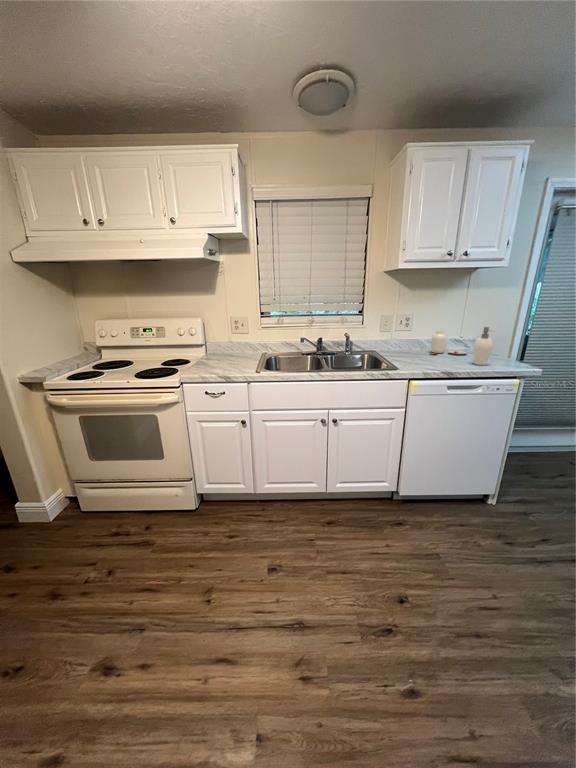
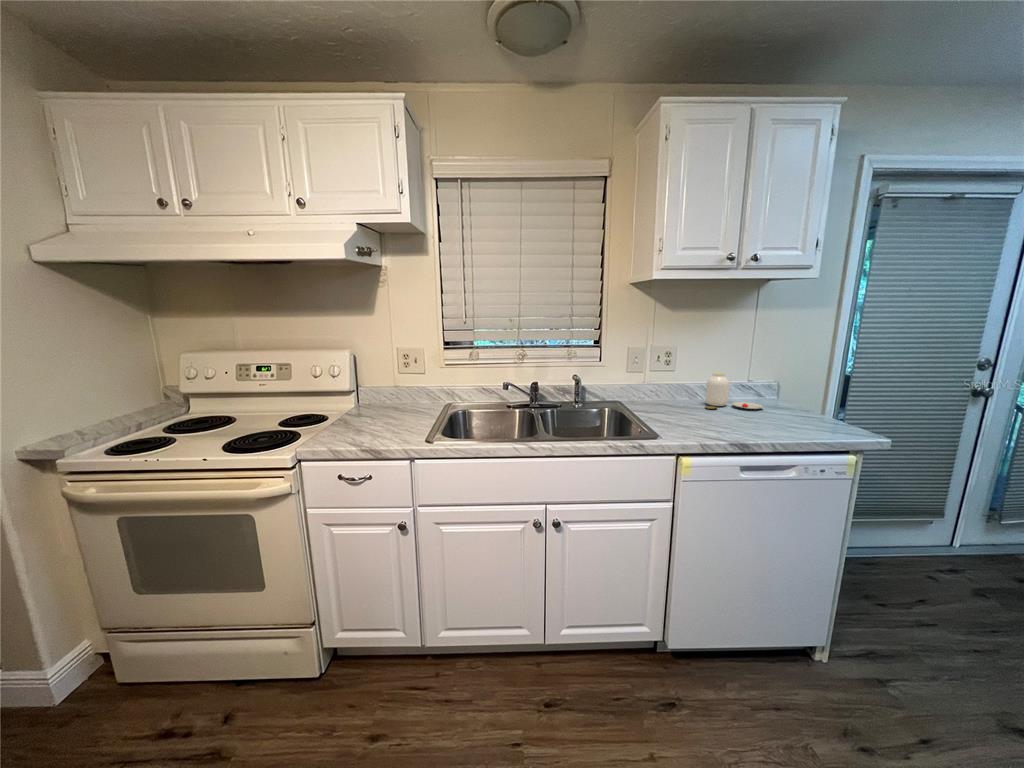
soap dispenser: present [473,327,493,365] -> none [776,370,810,430]

